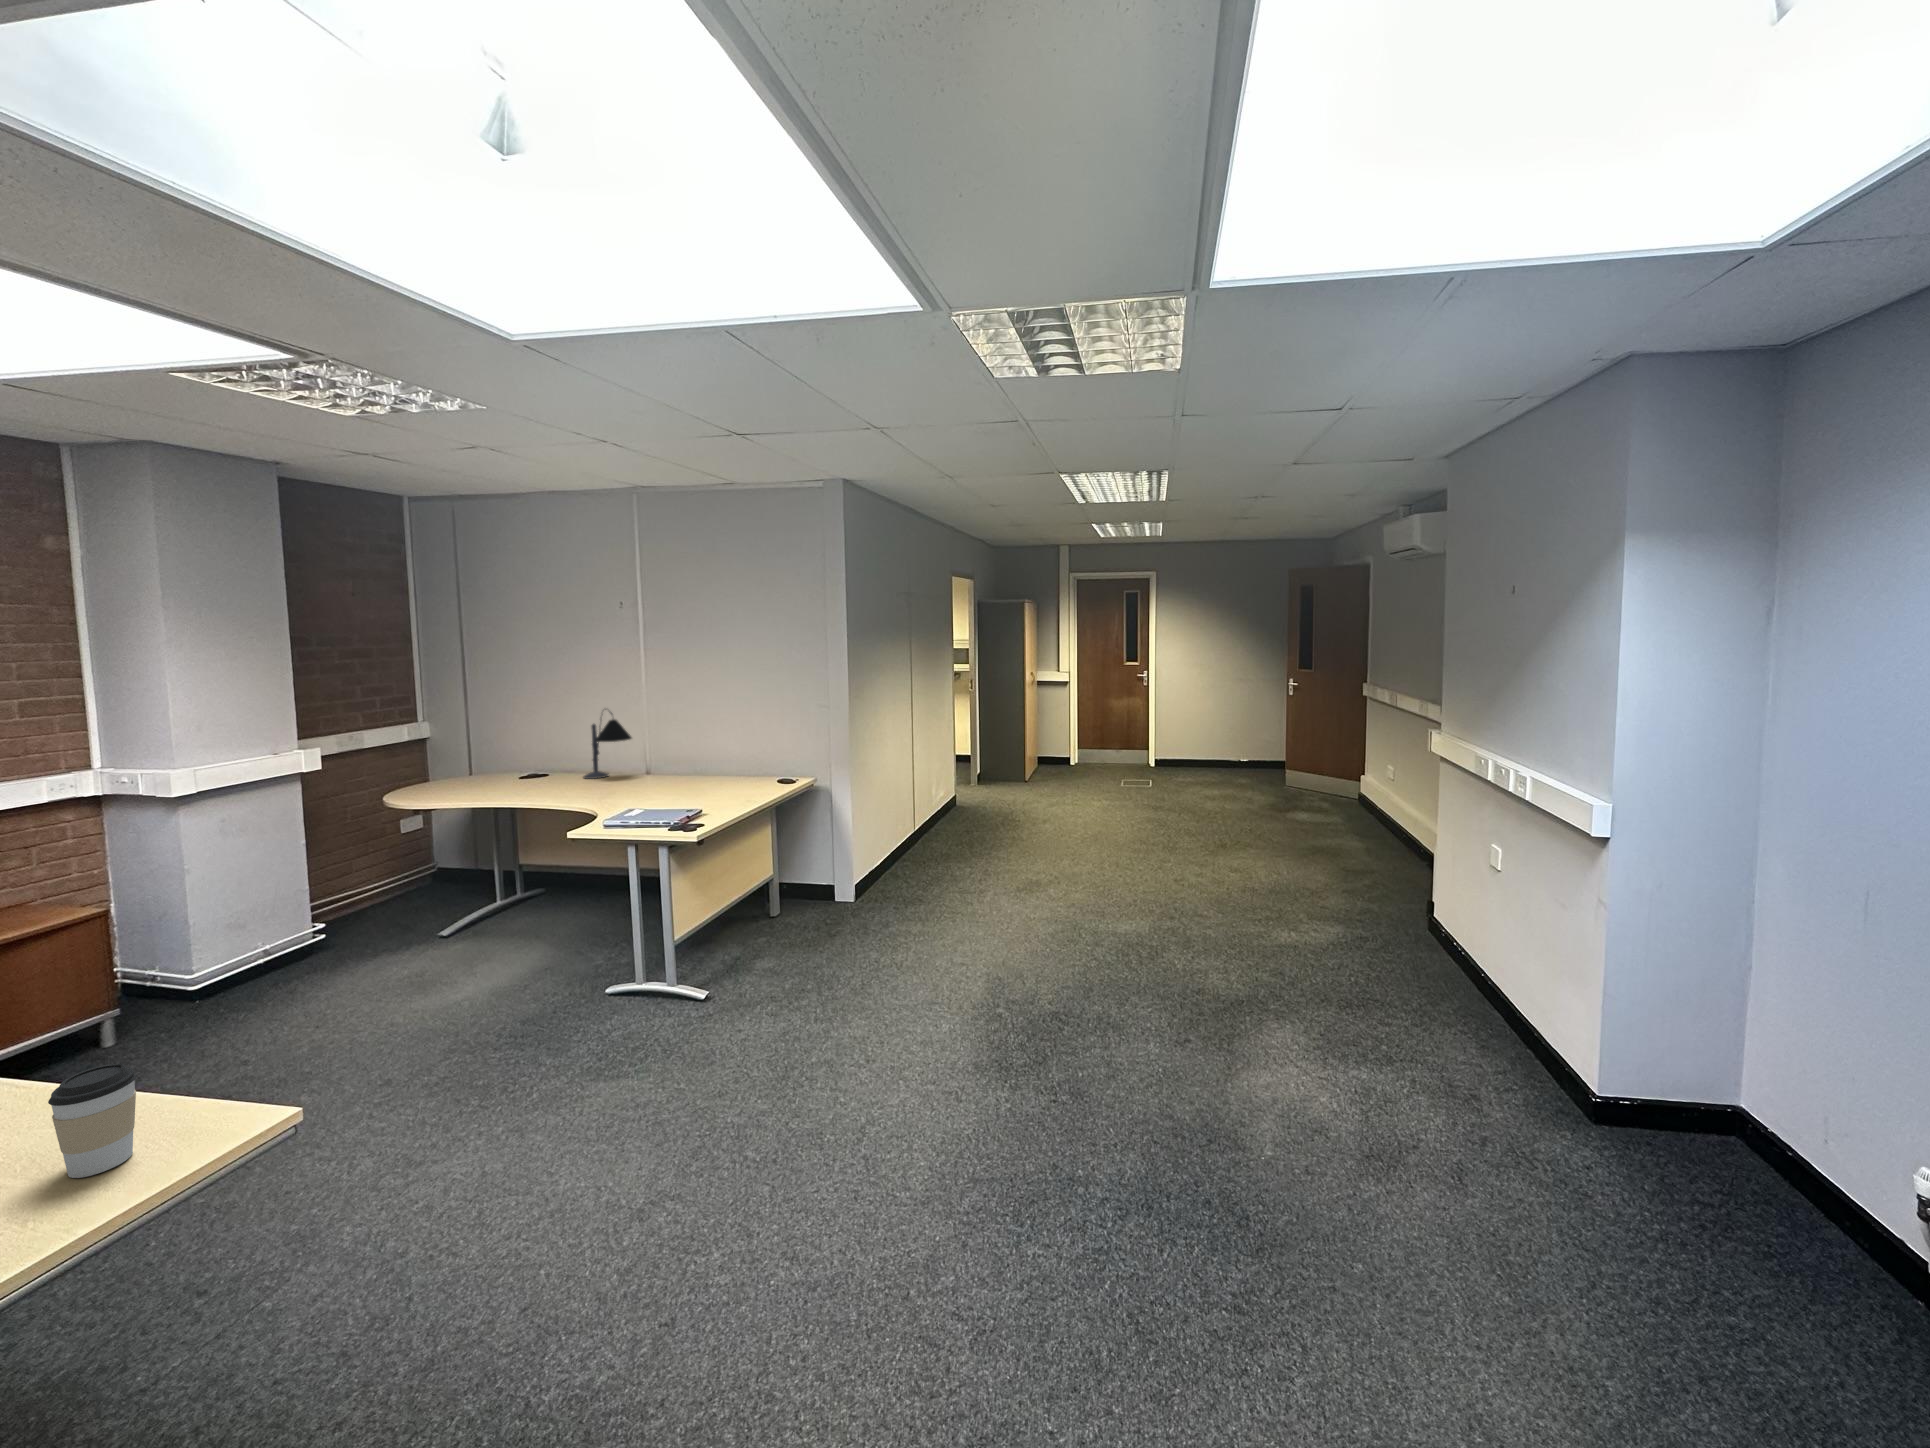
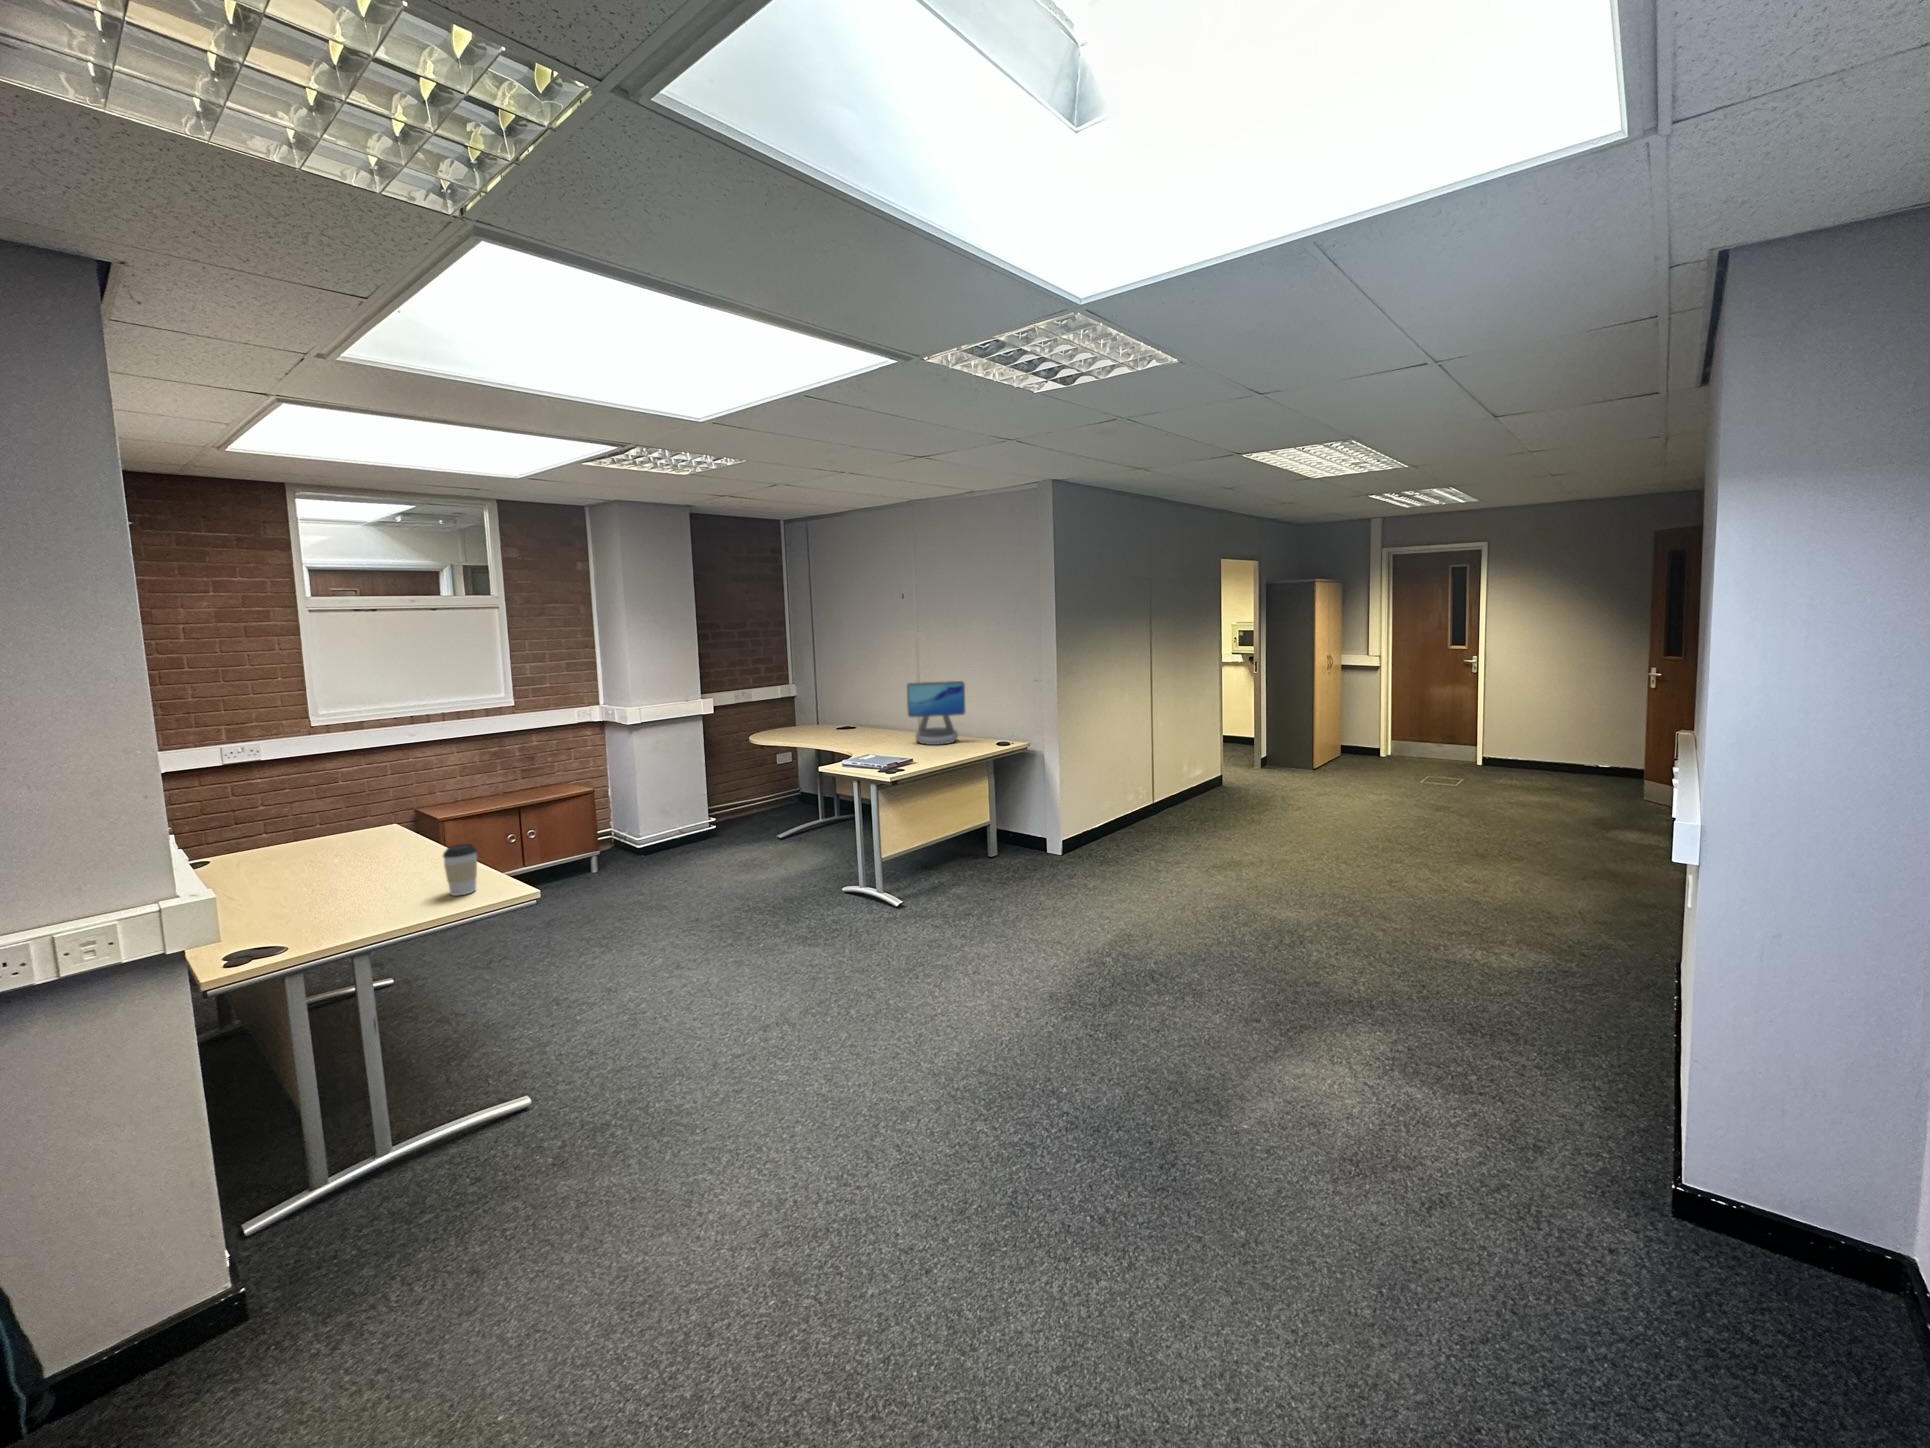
computer monitor: none [665,710,739,789] -> present [907,681,966,745]
desk lamp: present [584,712,631,779] -> none [868,677,897,732]

